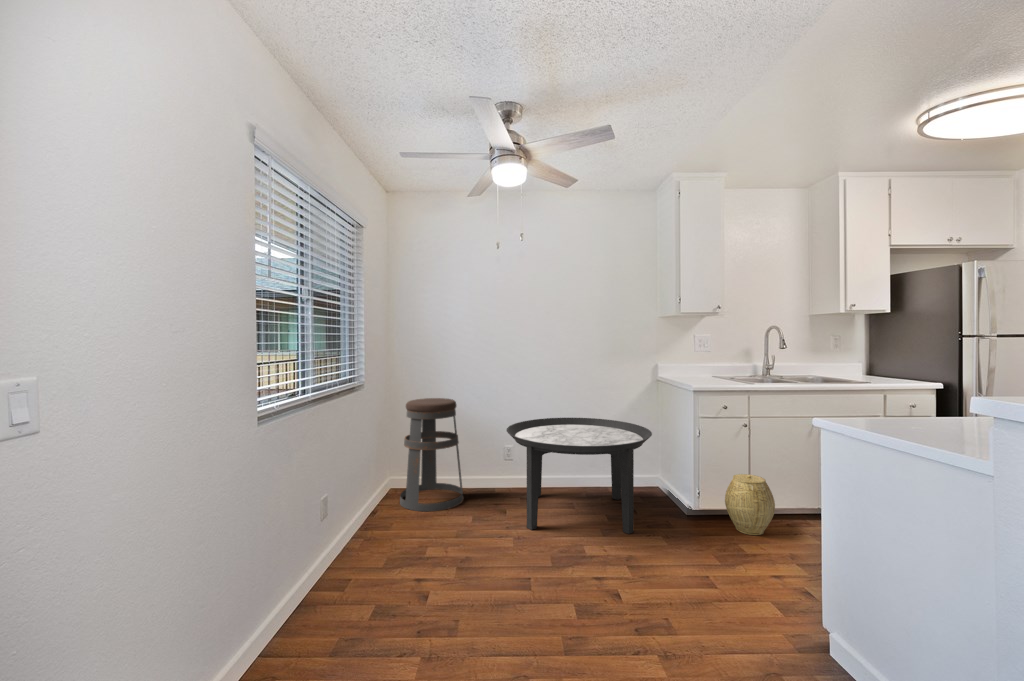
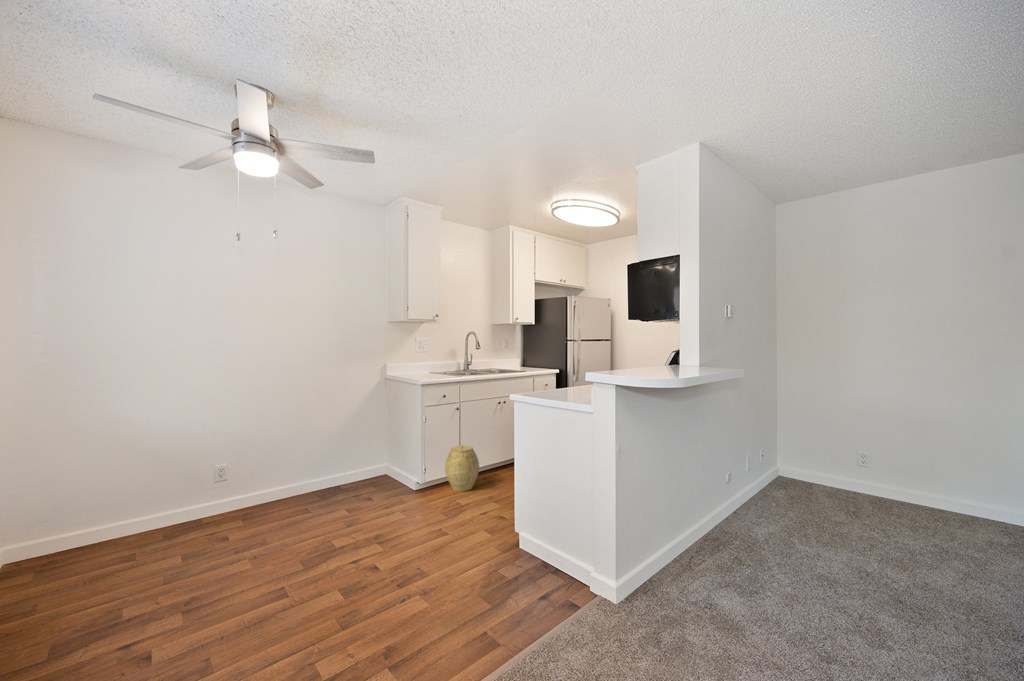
bar stool: present [400,398,463,512] -> none [52,416,164,568]
round table: present [507,418,652,534] -> none [231,418,388,541]

